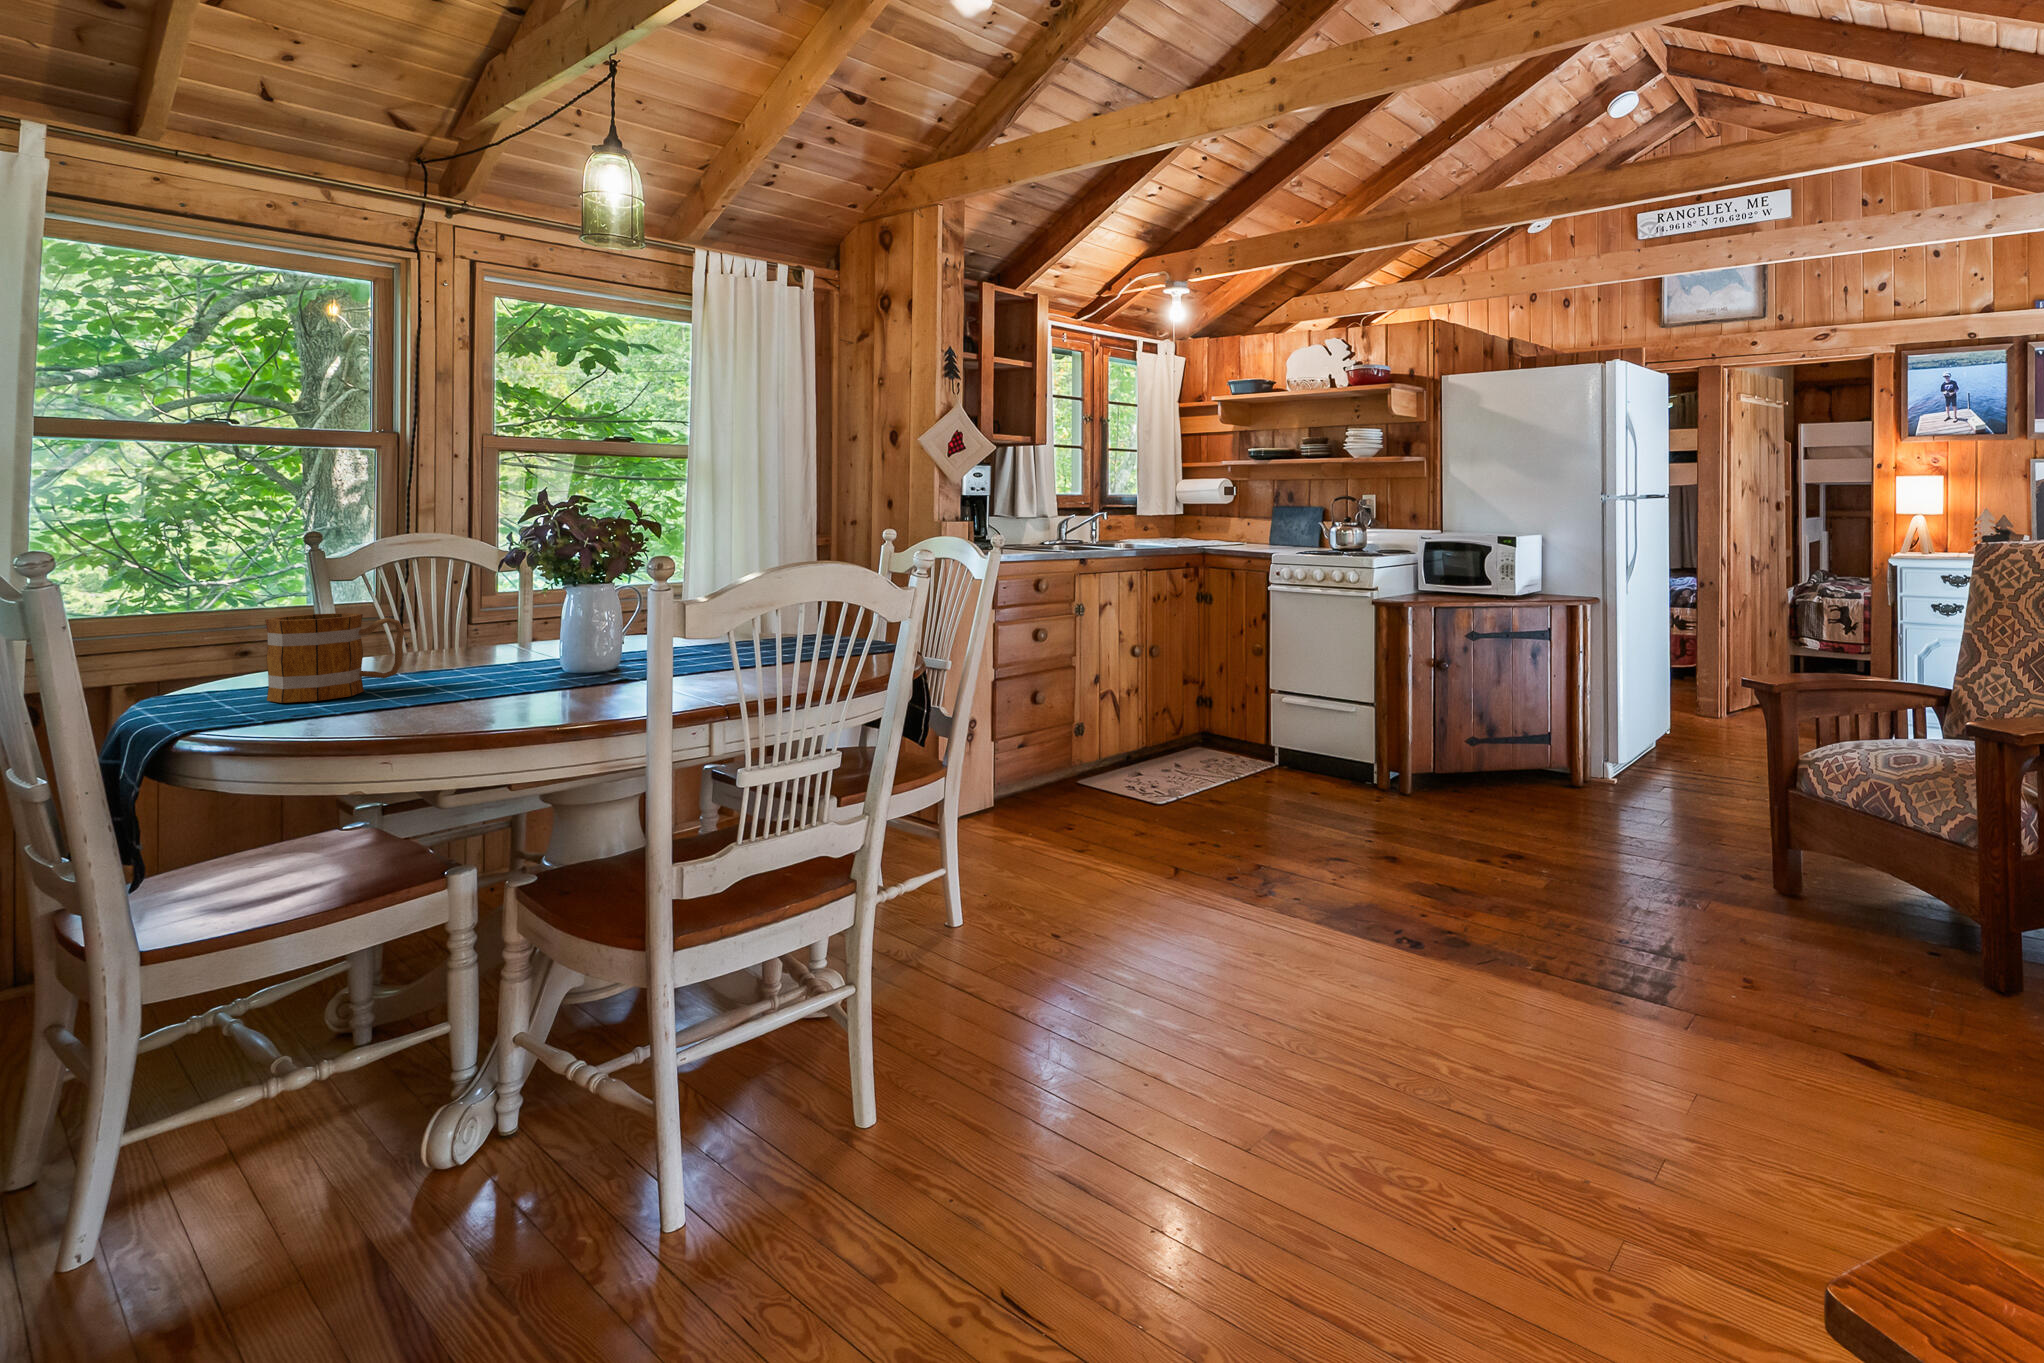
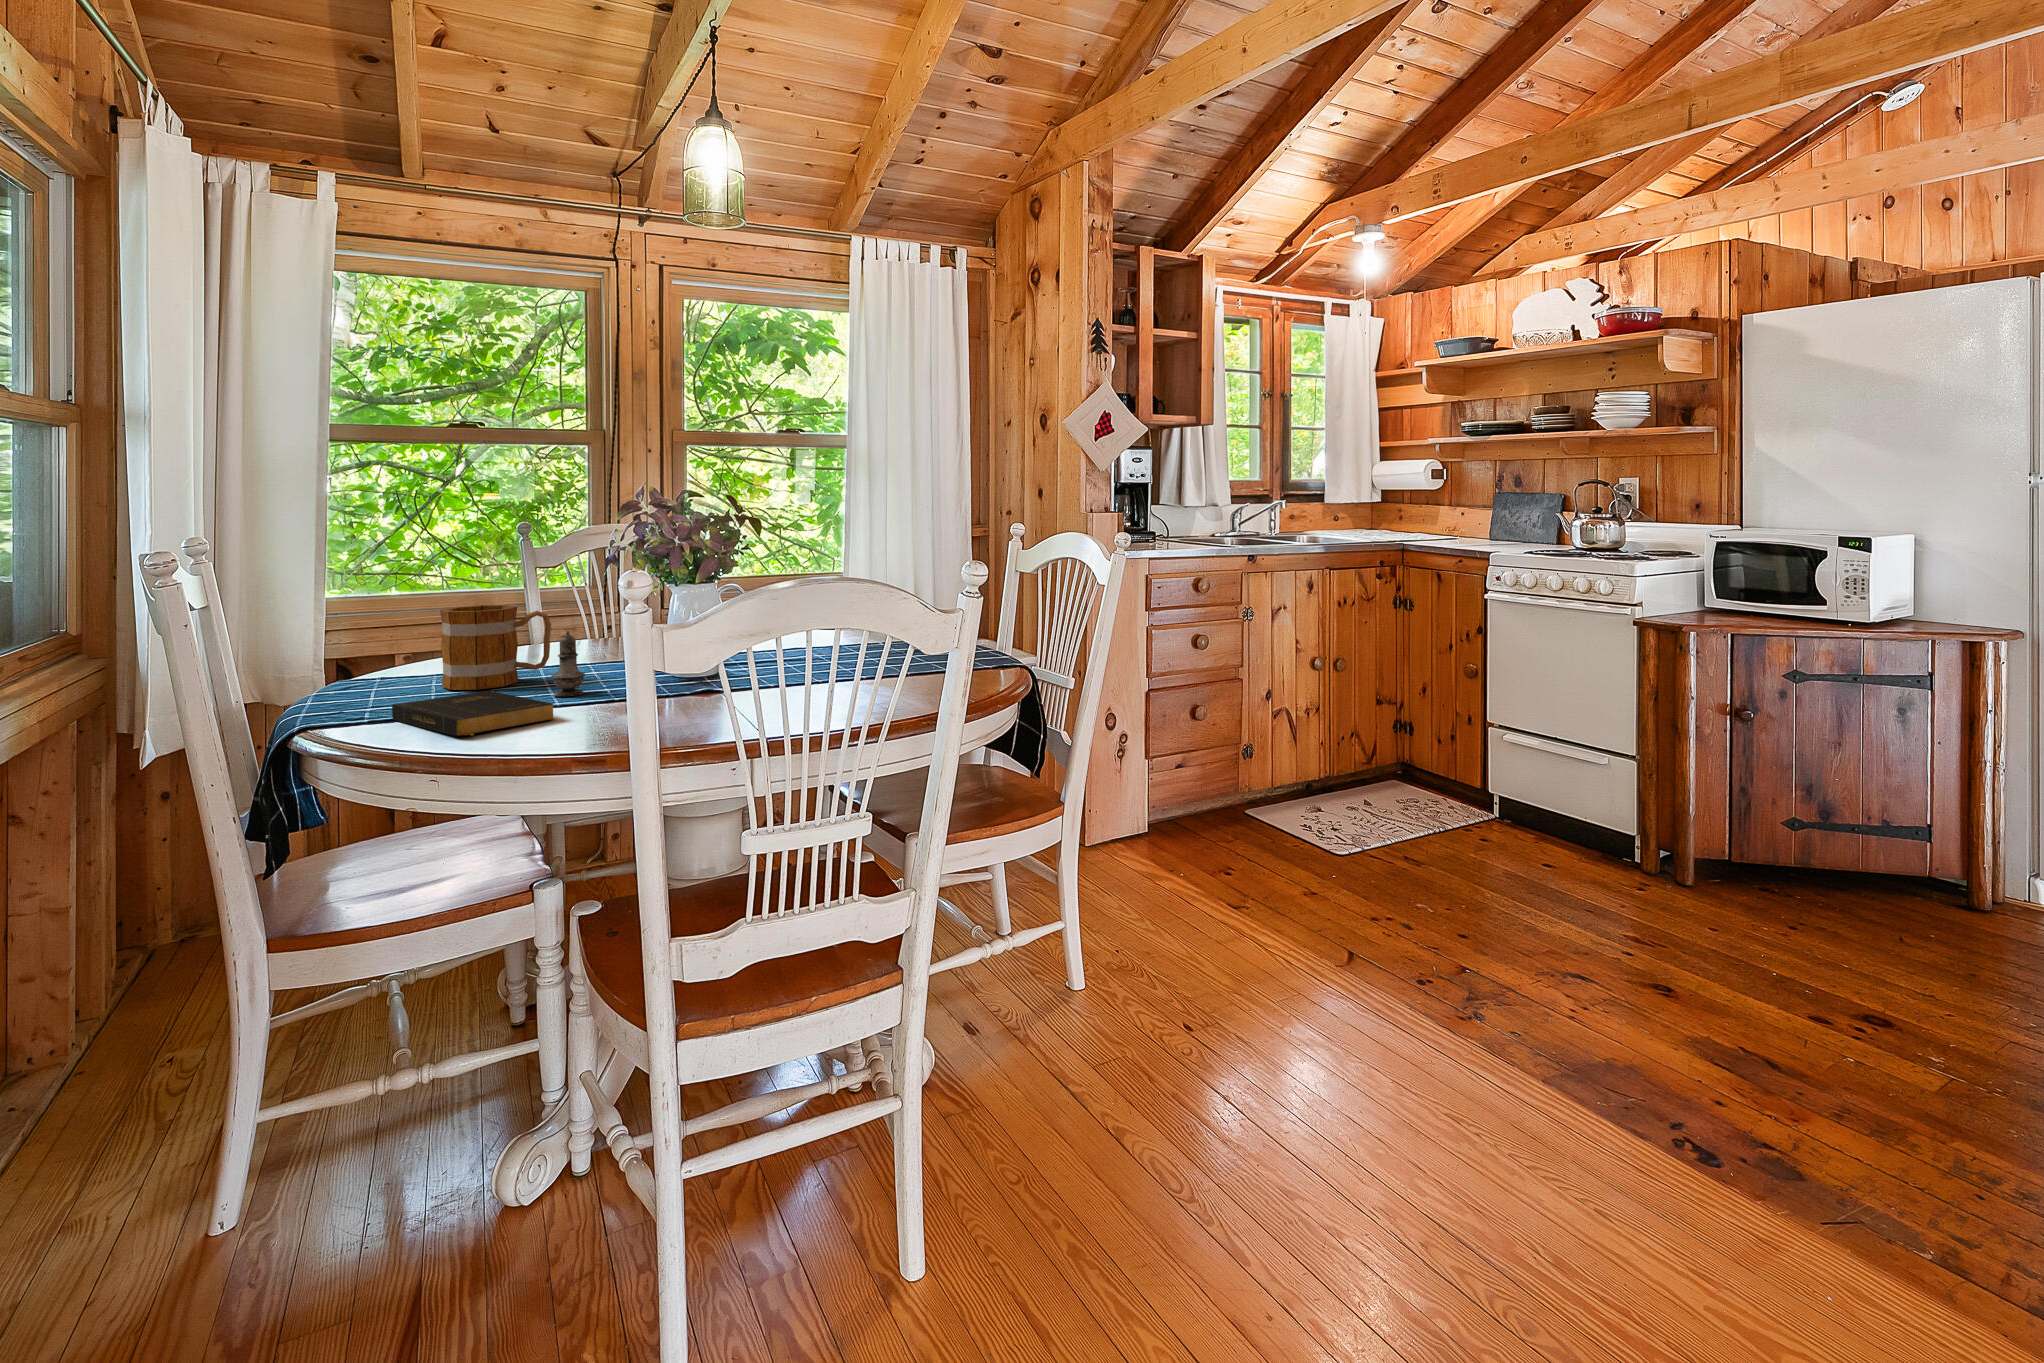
salt shaker: none [418,635,458,701] -> present [551,631,585,696]
book: none [232,699,442,741] -> present [392,691,554,736]

